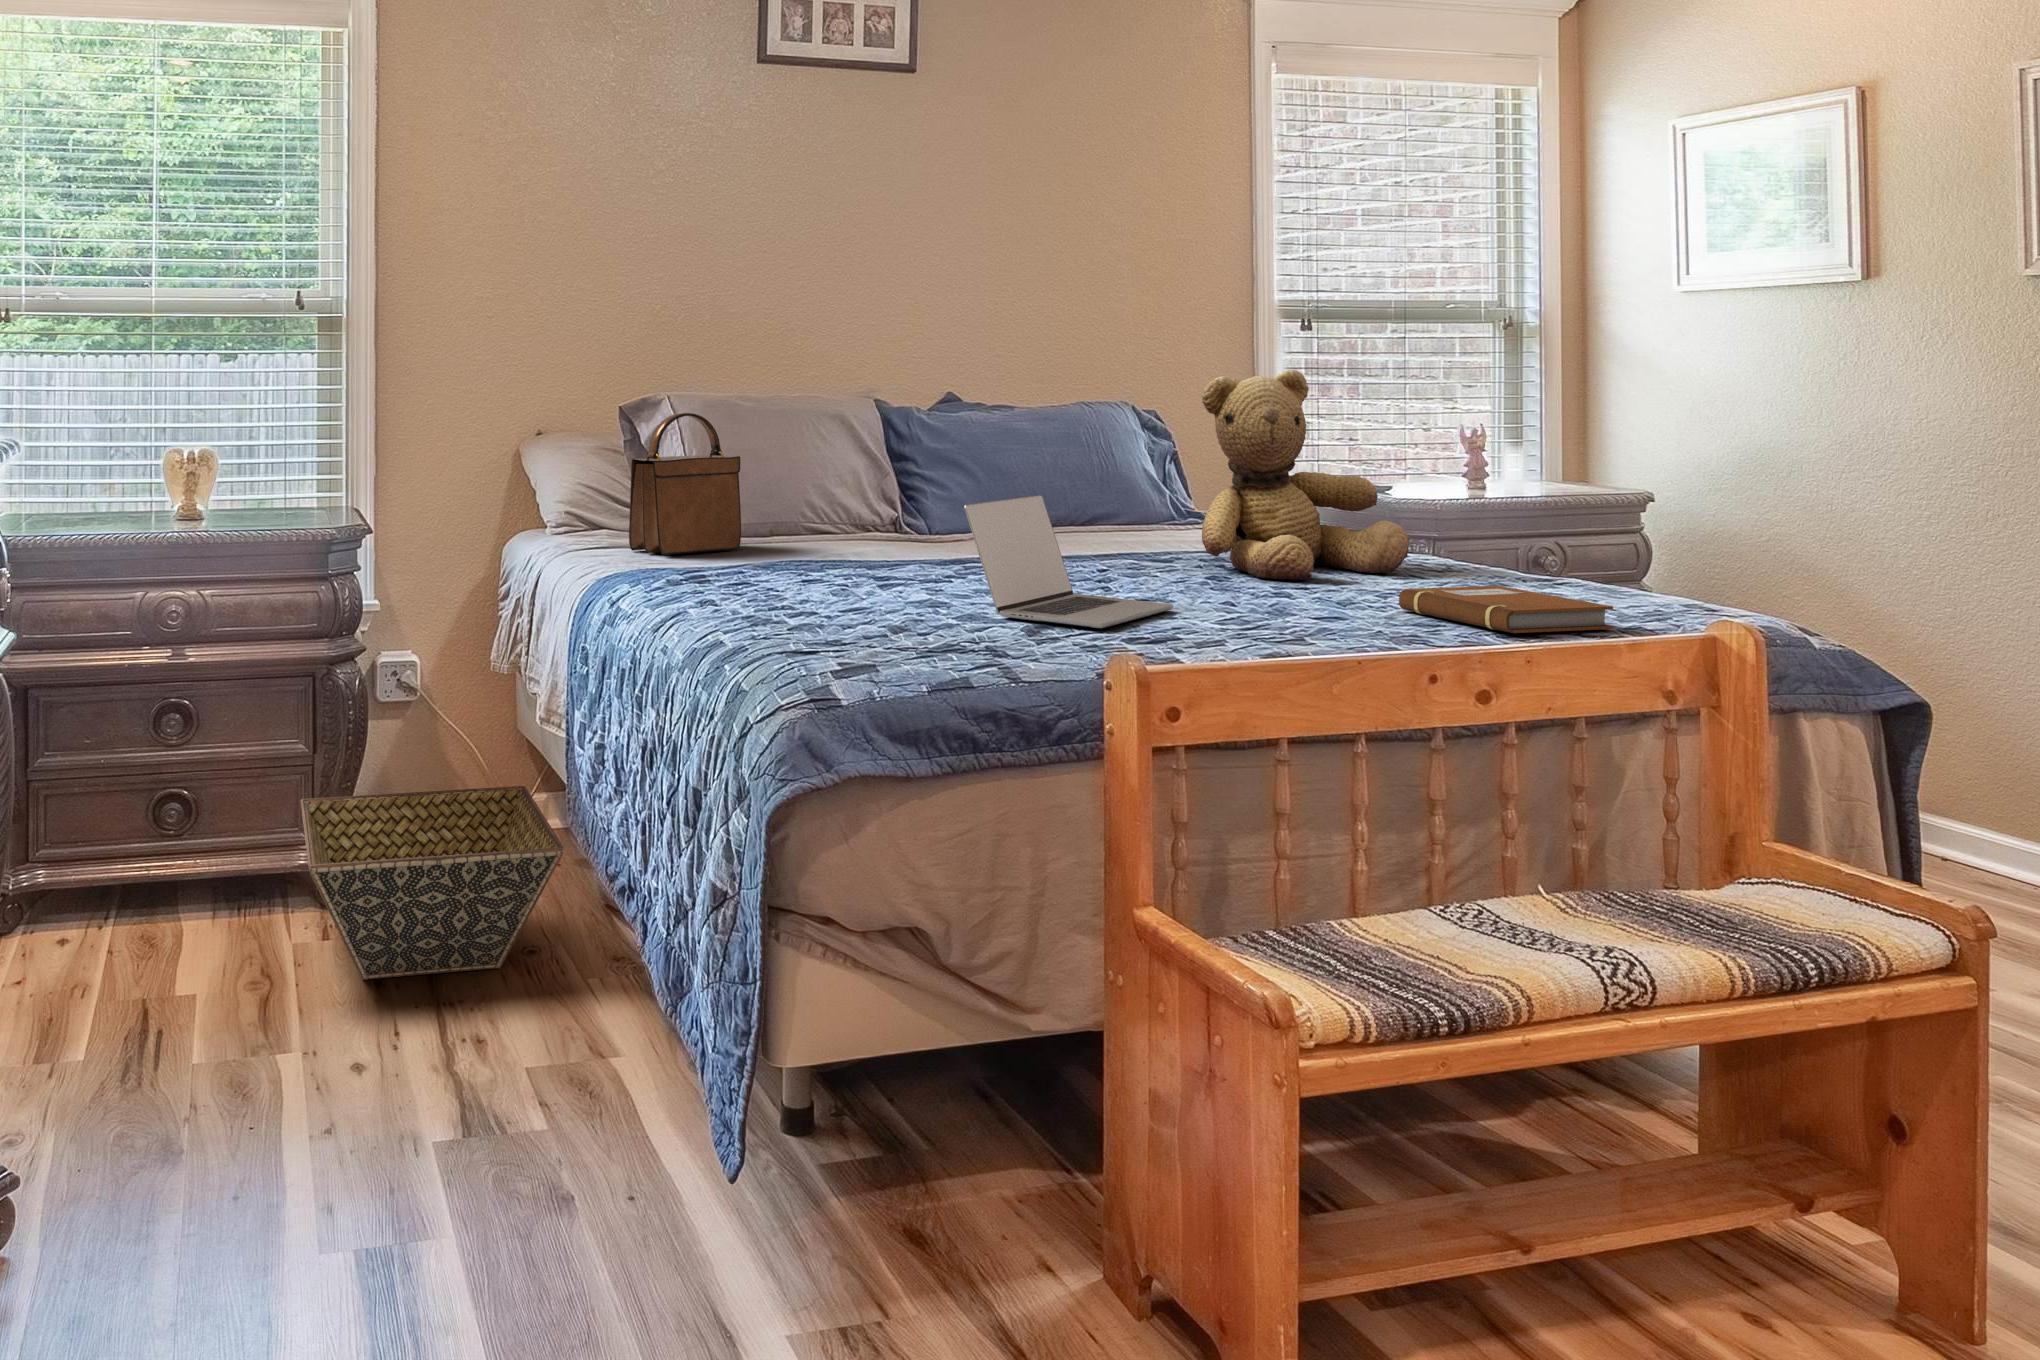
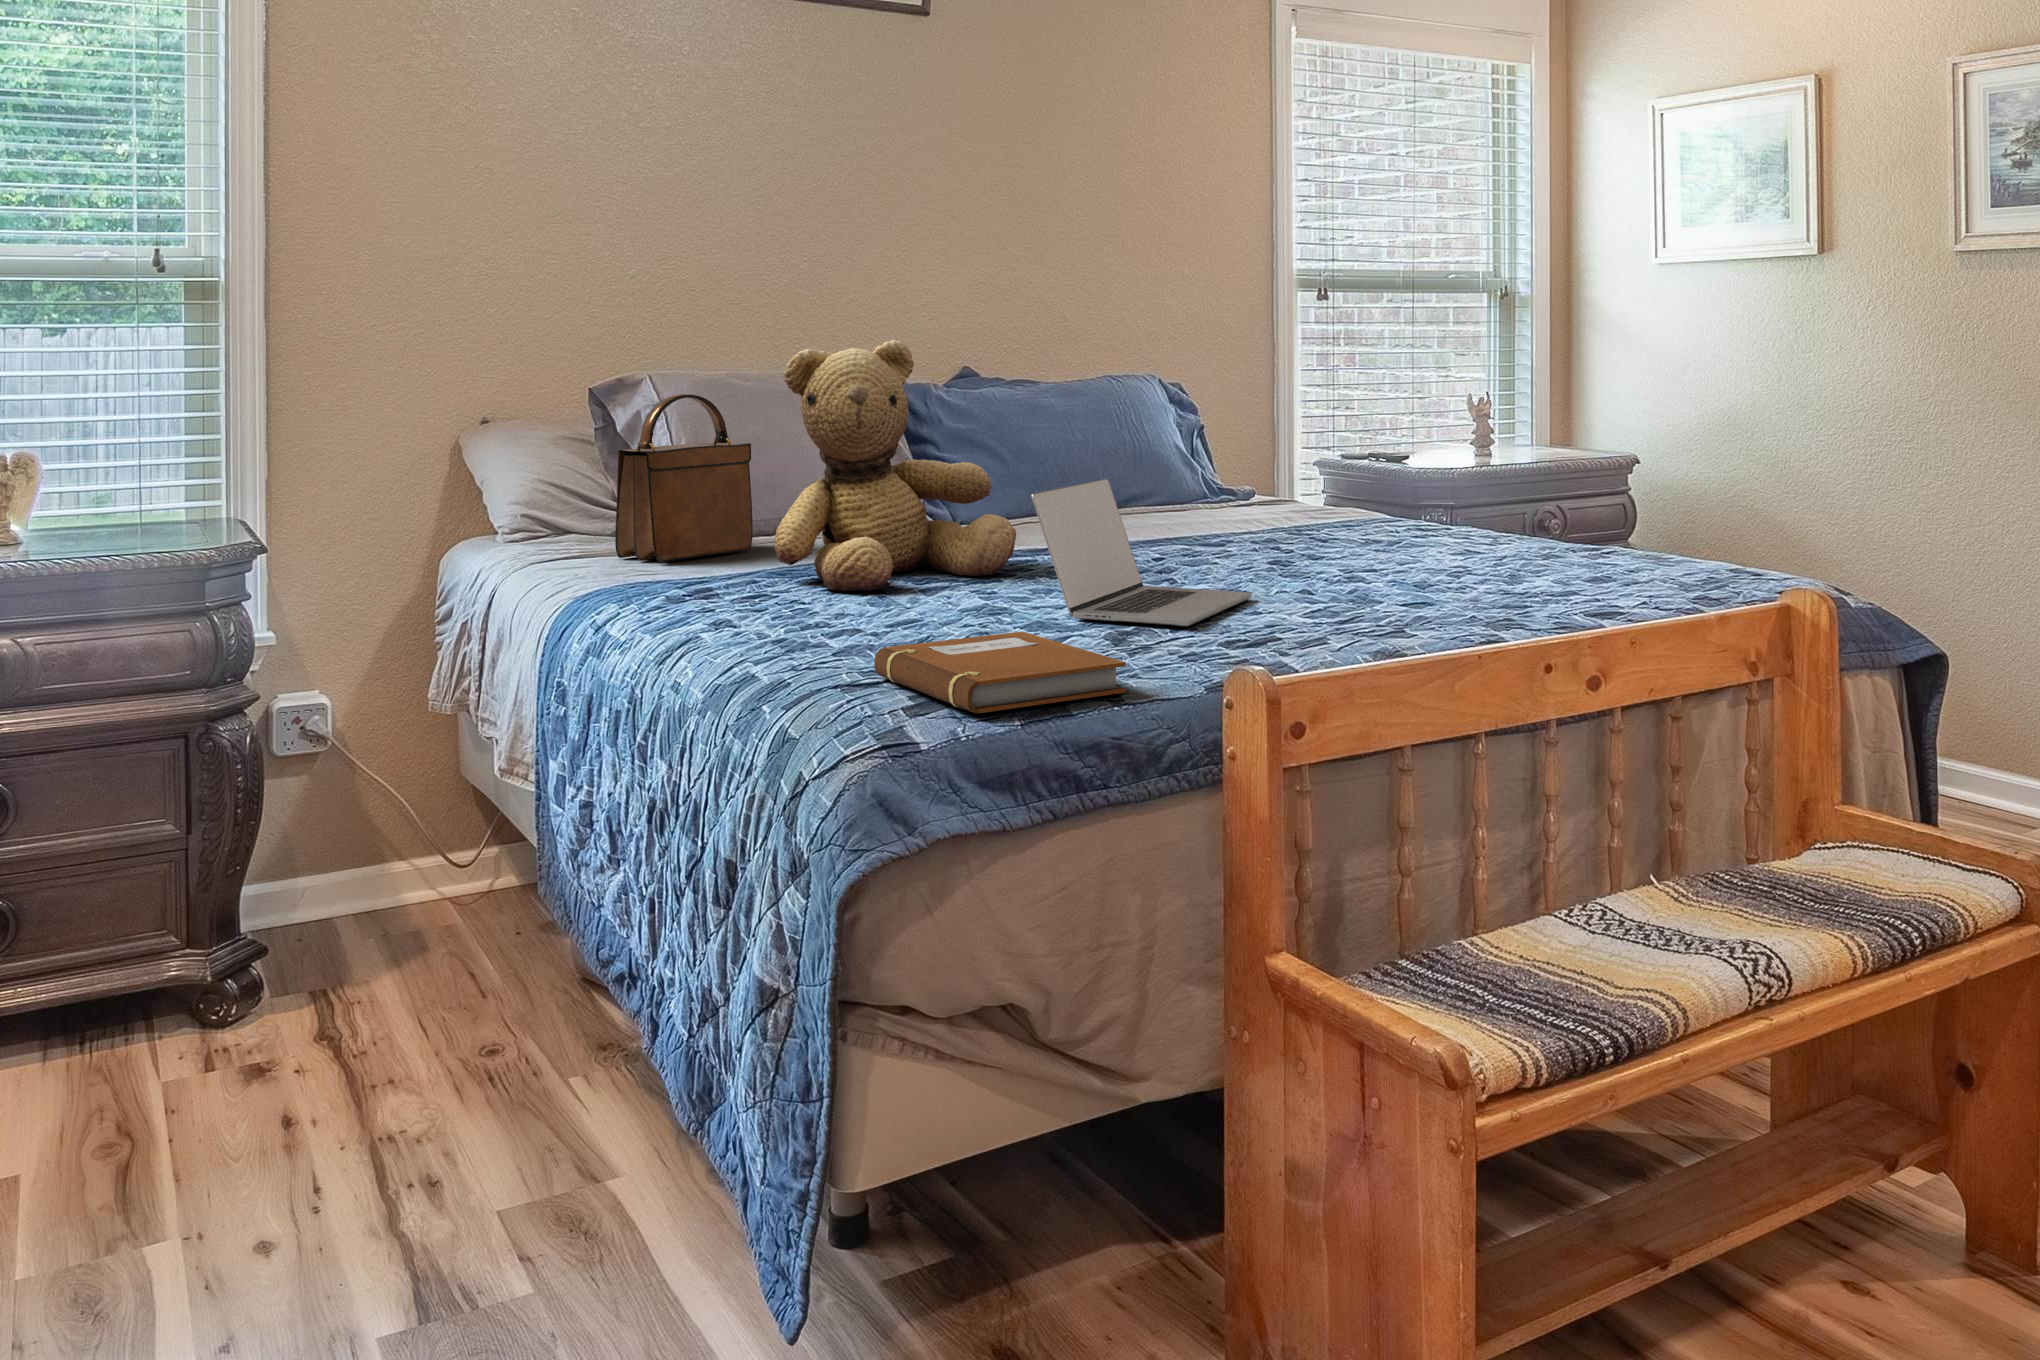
teddy bear: present [1202,369,1409,580] -> present [774,340,1016,591]
notebook: present [1399,586,1613,633] -> present [874,631,1126,713]
basket: present [301,786,564,980] -> none [168,849,539,1128]

